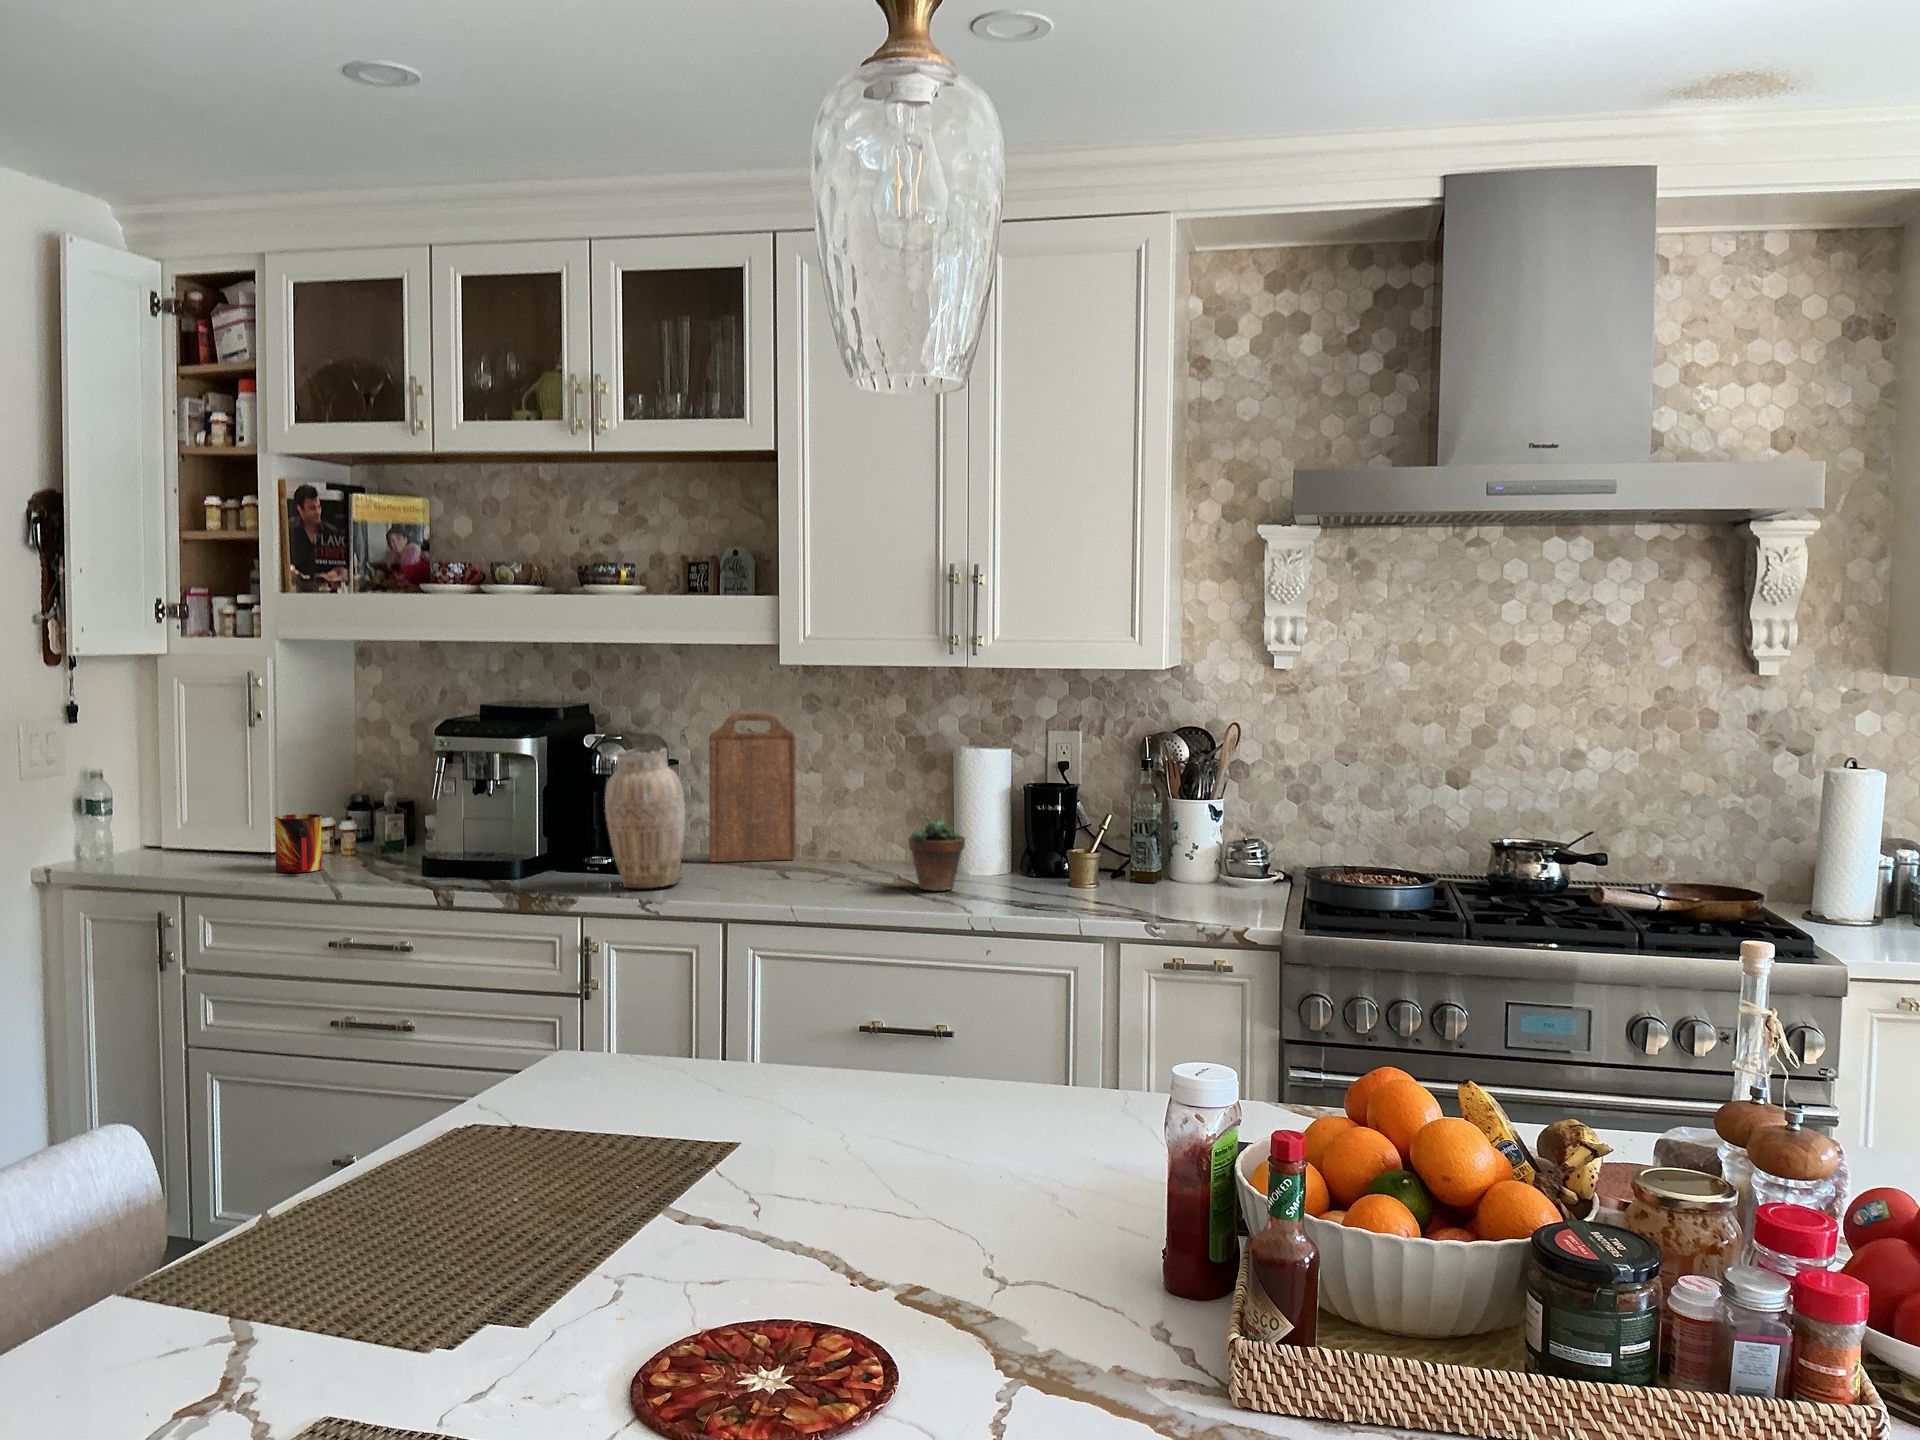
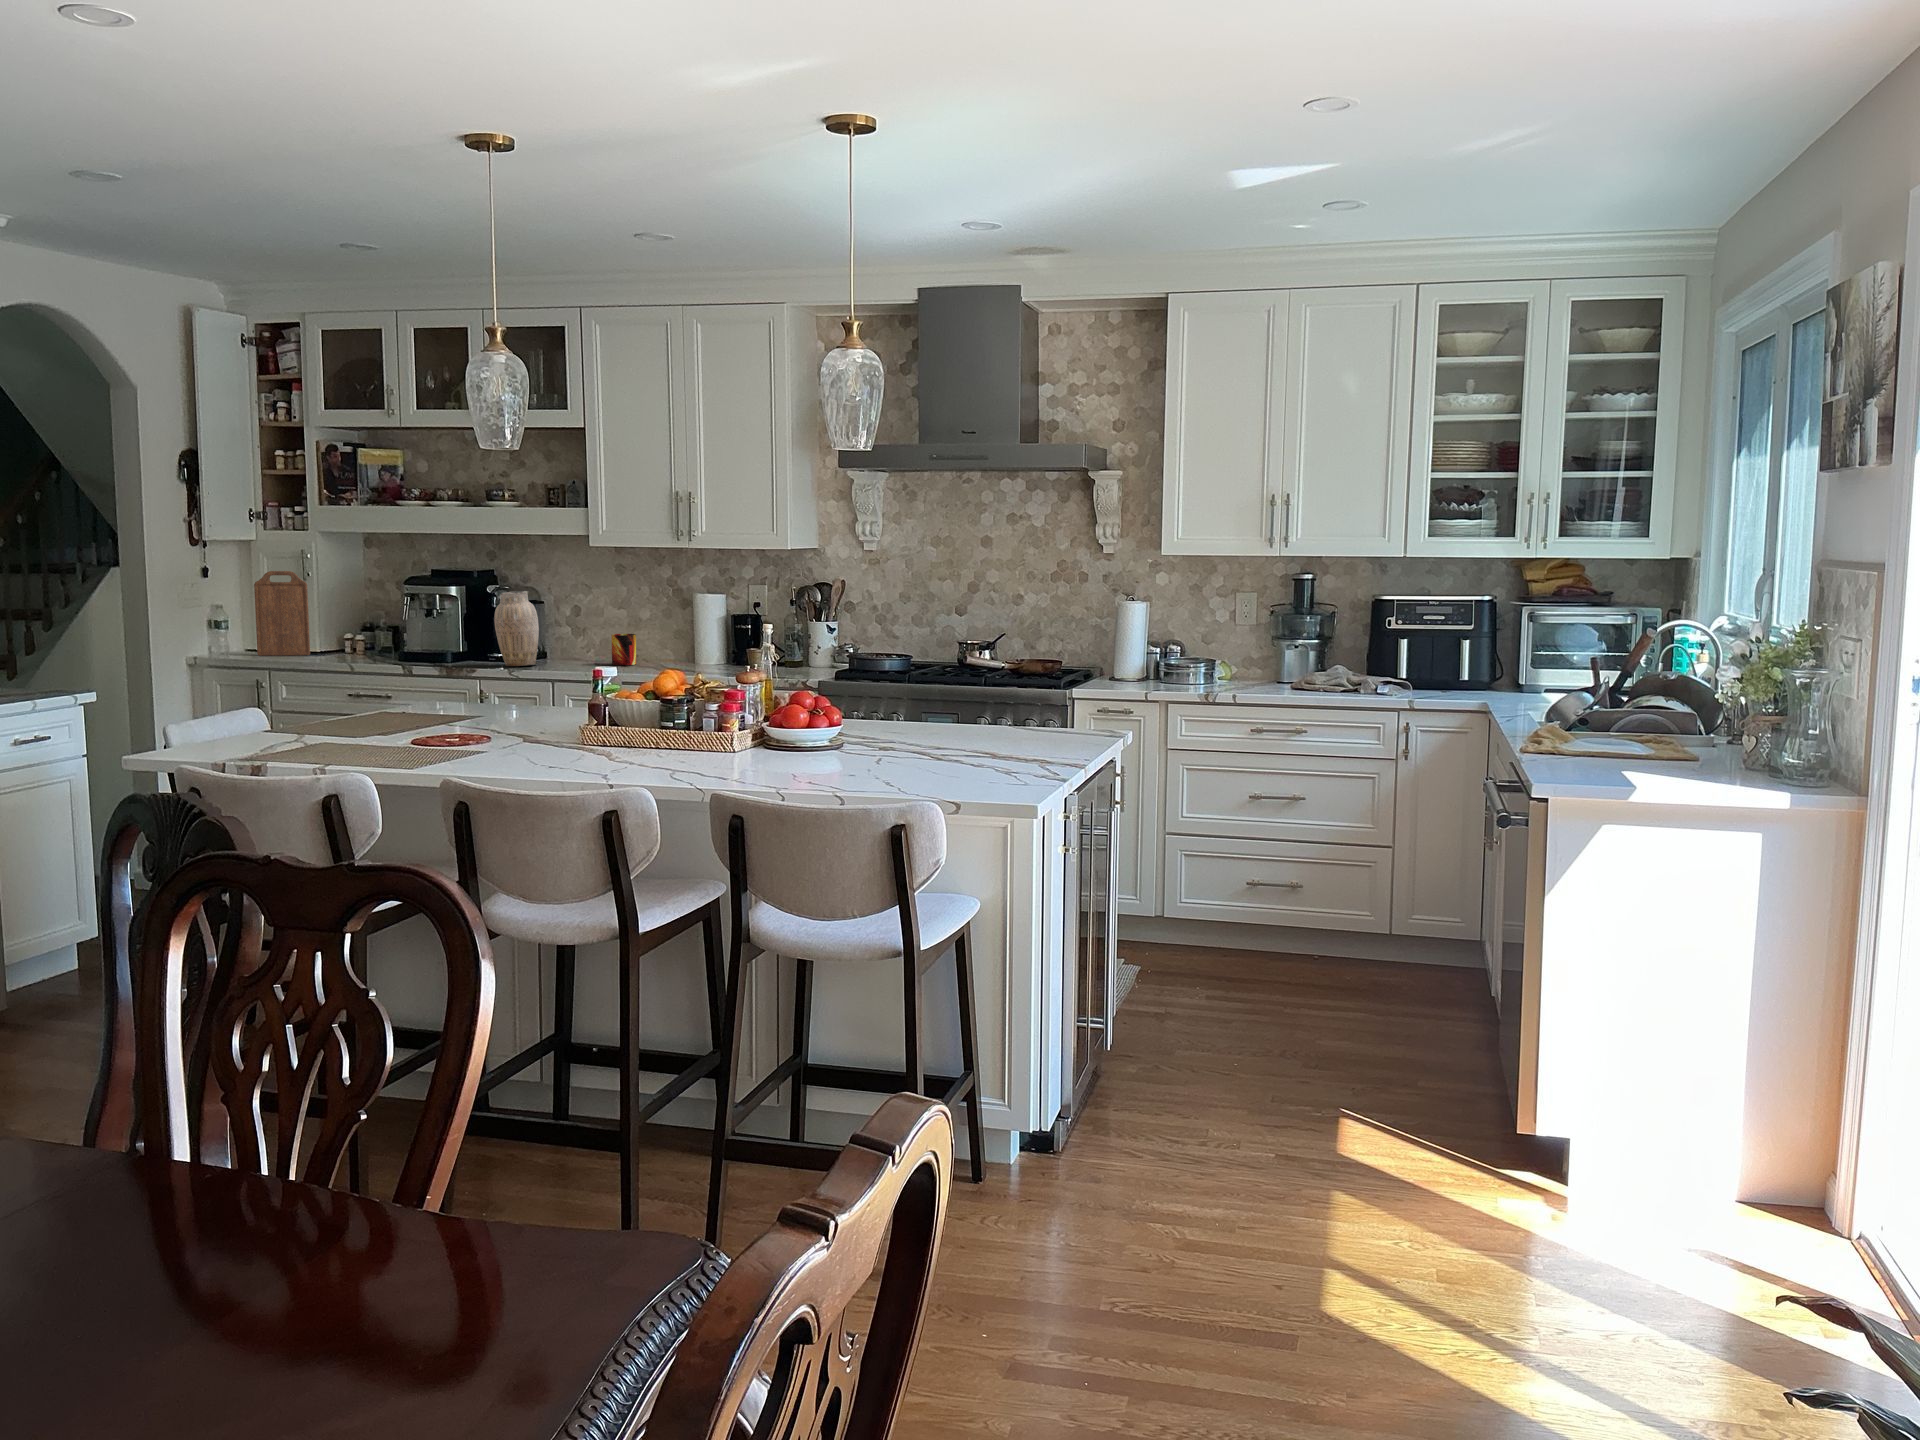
cutting board: present [709,713,796,862] -> present [254,571,310,656]
succulent plant: present [908,797,965,891] -> none [656,617,688,668]
mug: present [275,814,322,873] -> present [611,634,636,665]

